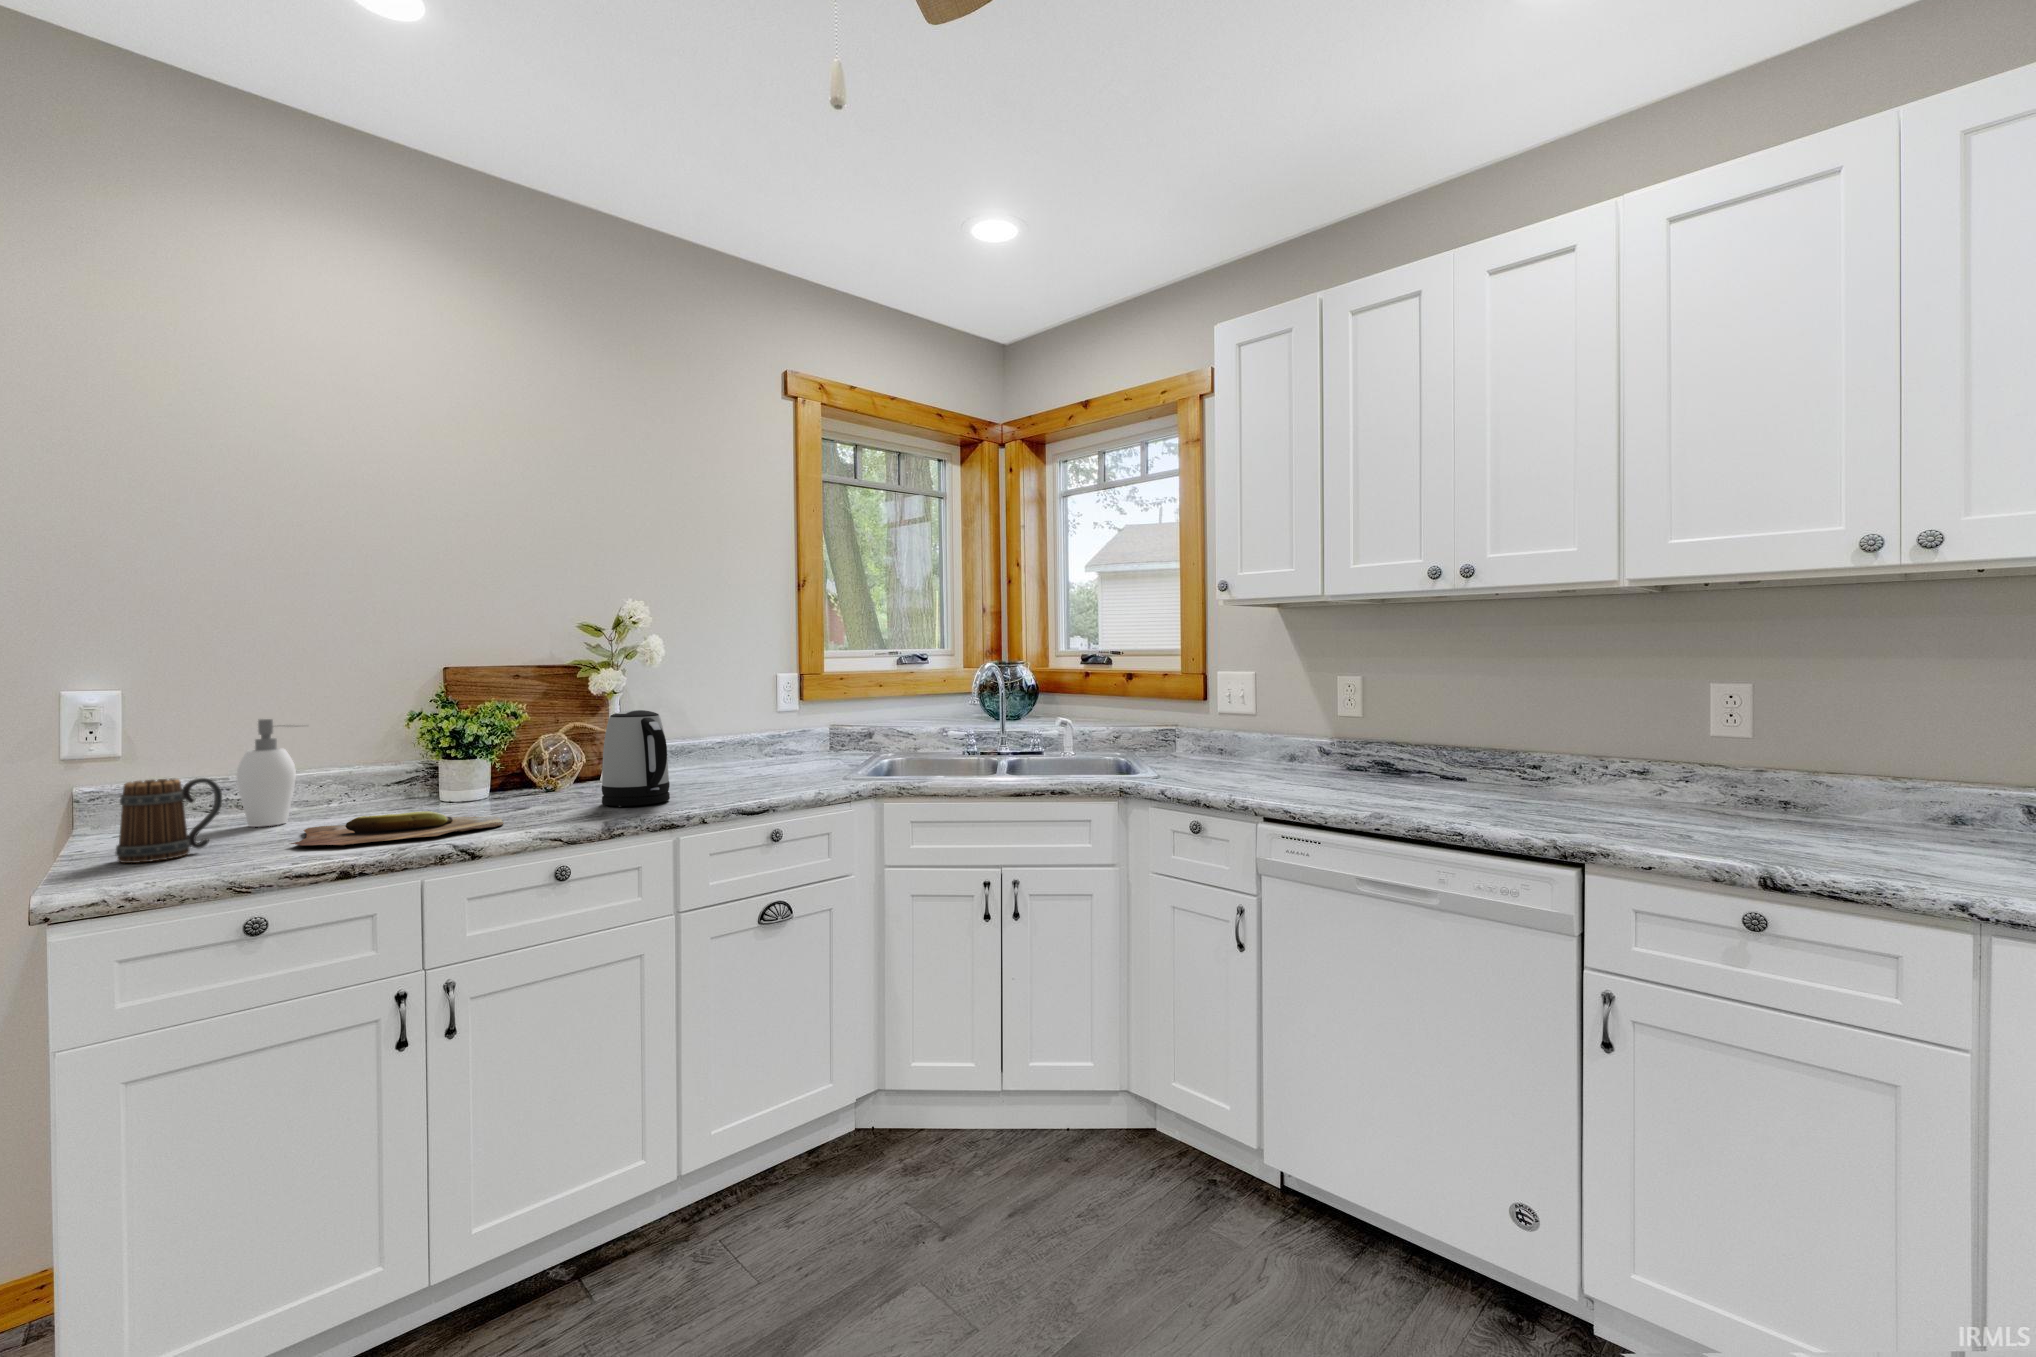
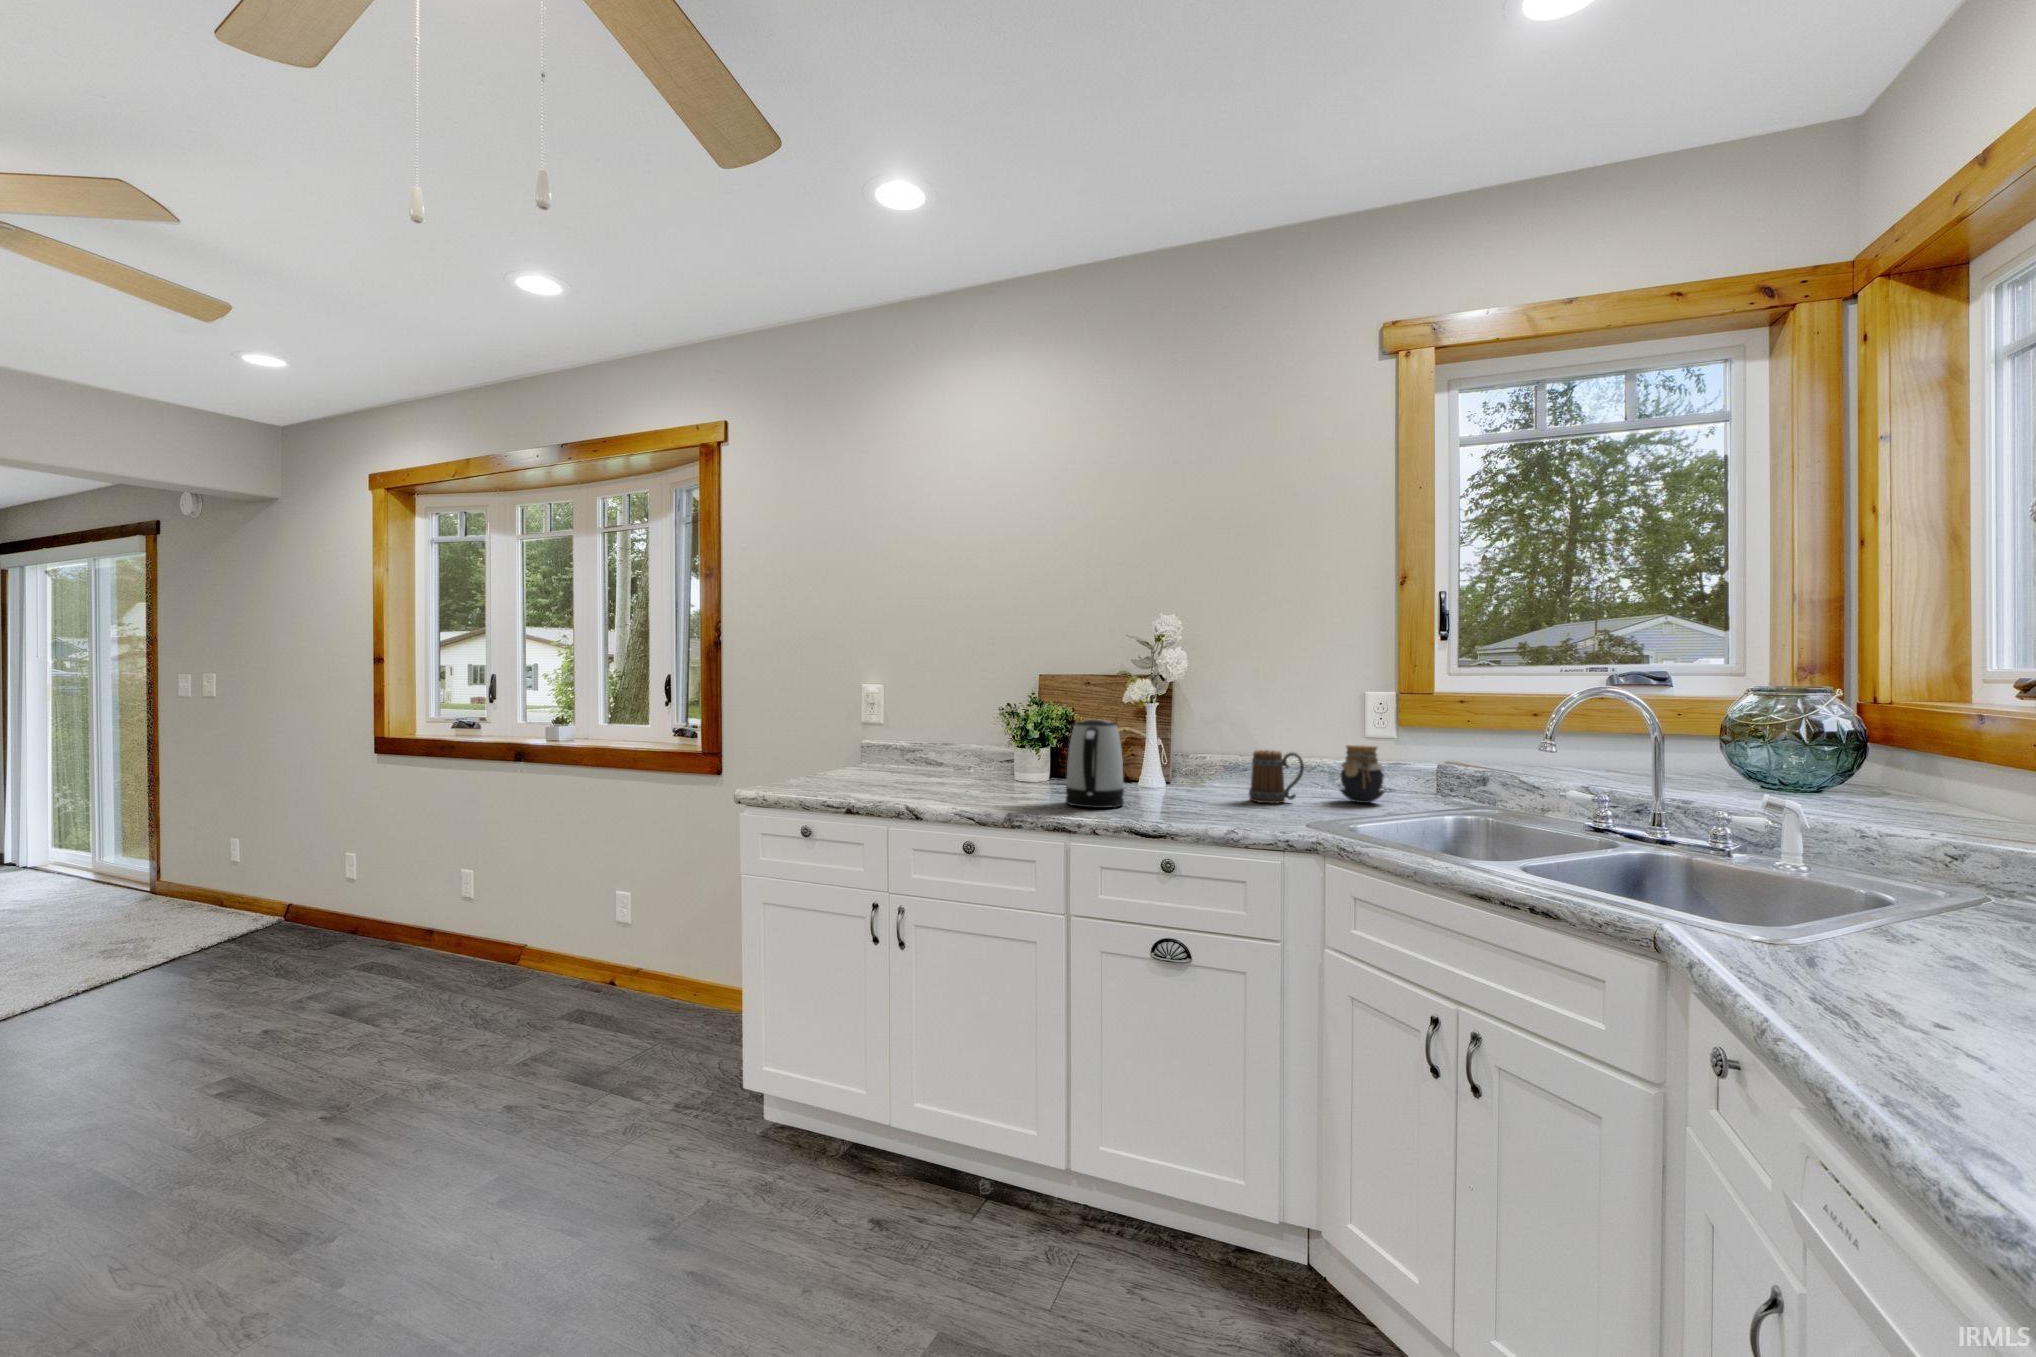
jar: none [782,718,823,767] -> present [1340,745,1384,803]
soap dispenser: present [236,719,296,827] -> none [902,711,932,781]
mug: present [116,778,222,863] -> present [1249,750,1304,803]
cutting board: present [290,811,503,845] -> none [860,780,991,802]

